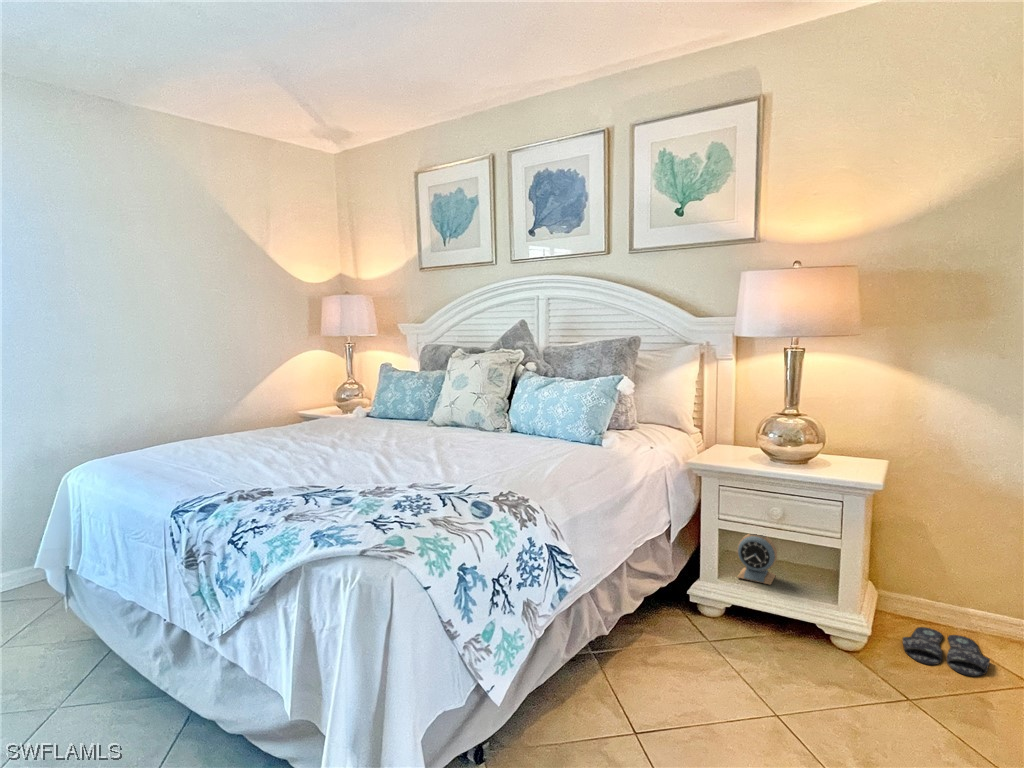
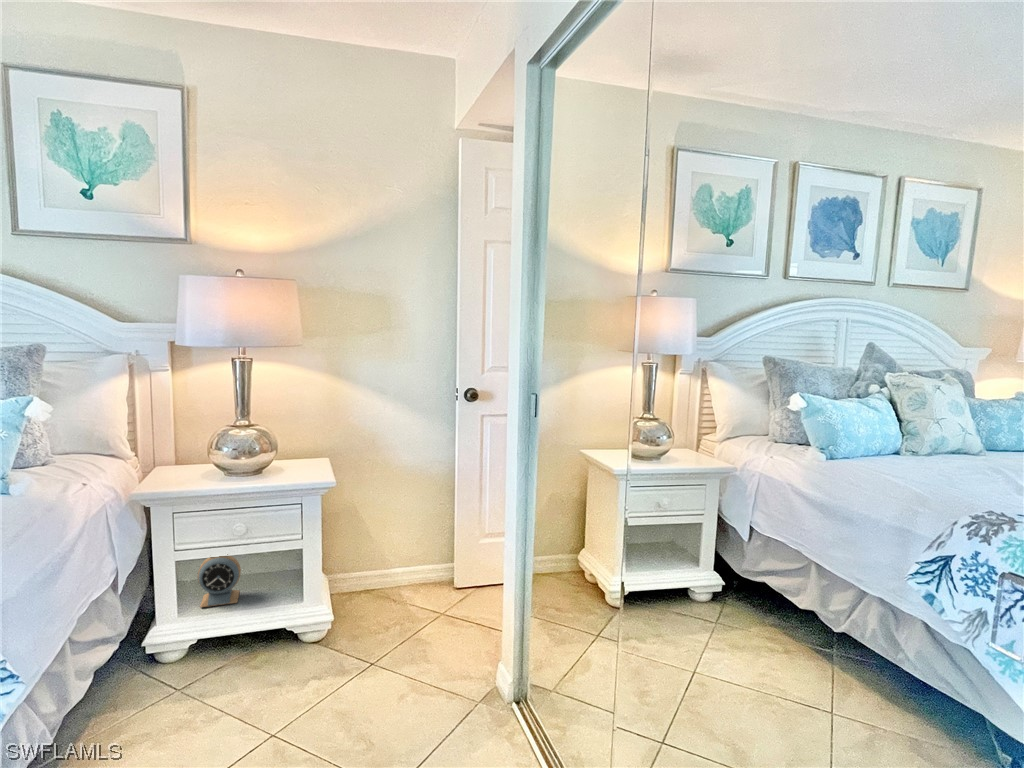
slippers: present [903,627,990,676] -> none [353,588,413,623]

